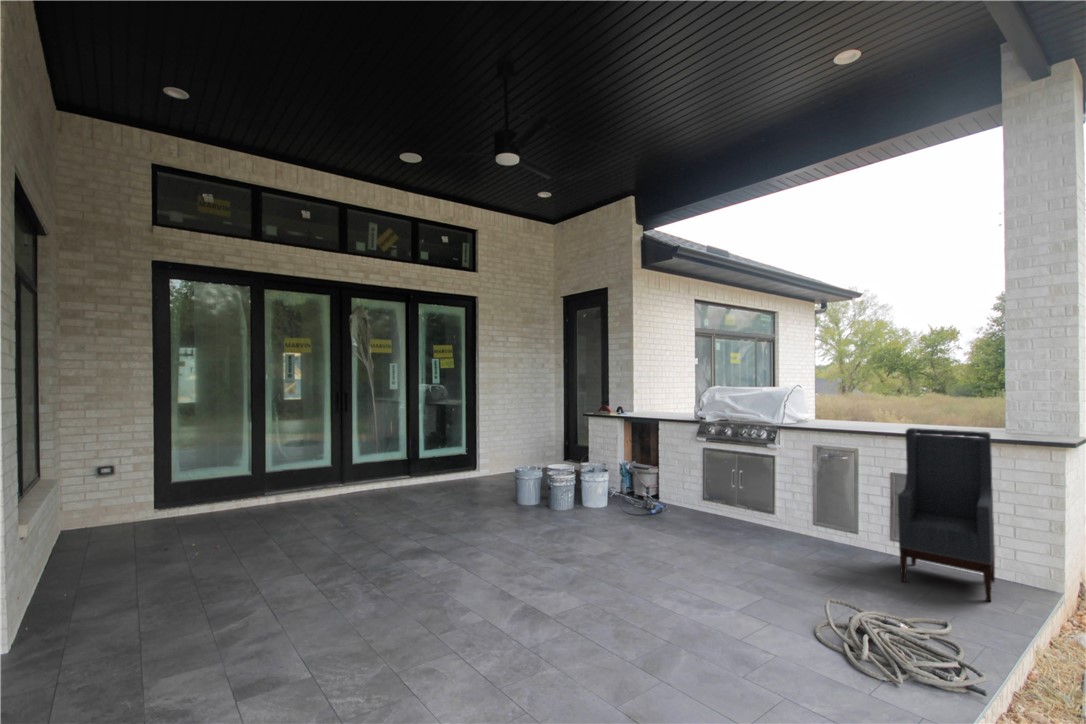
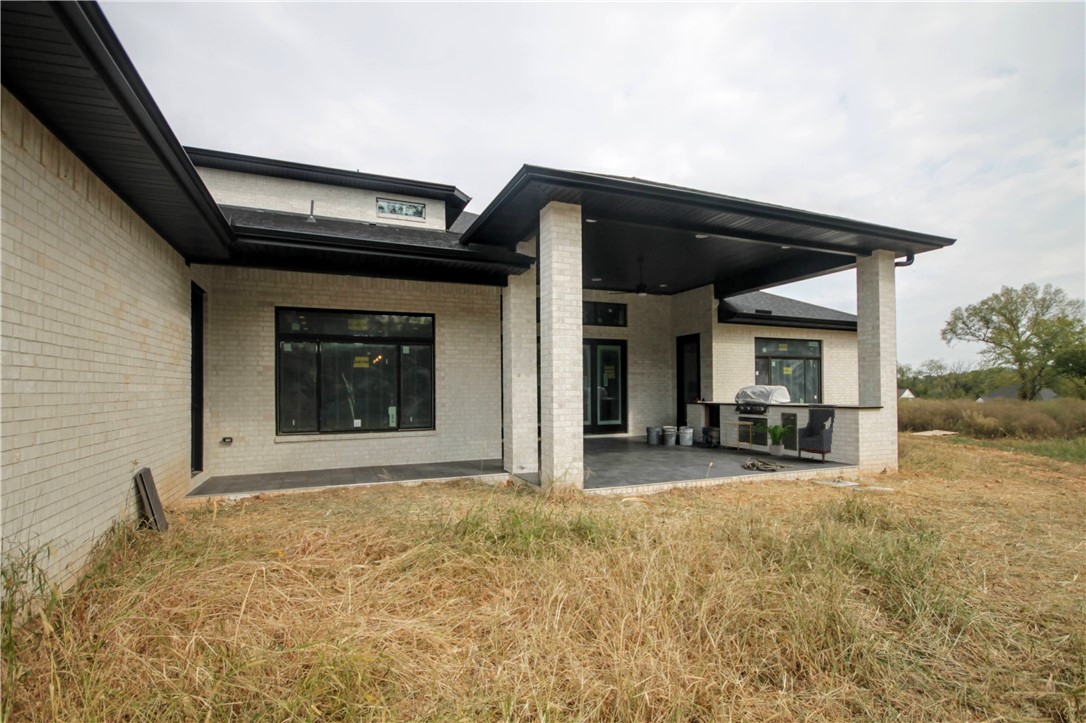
side table: none [676,459,743,531] -> present [724,421,753,449]
potted plant: none [765,474,868,554] -> present [757,425,795,456]

